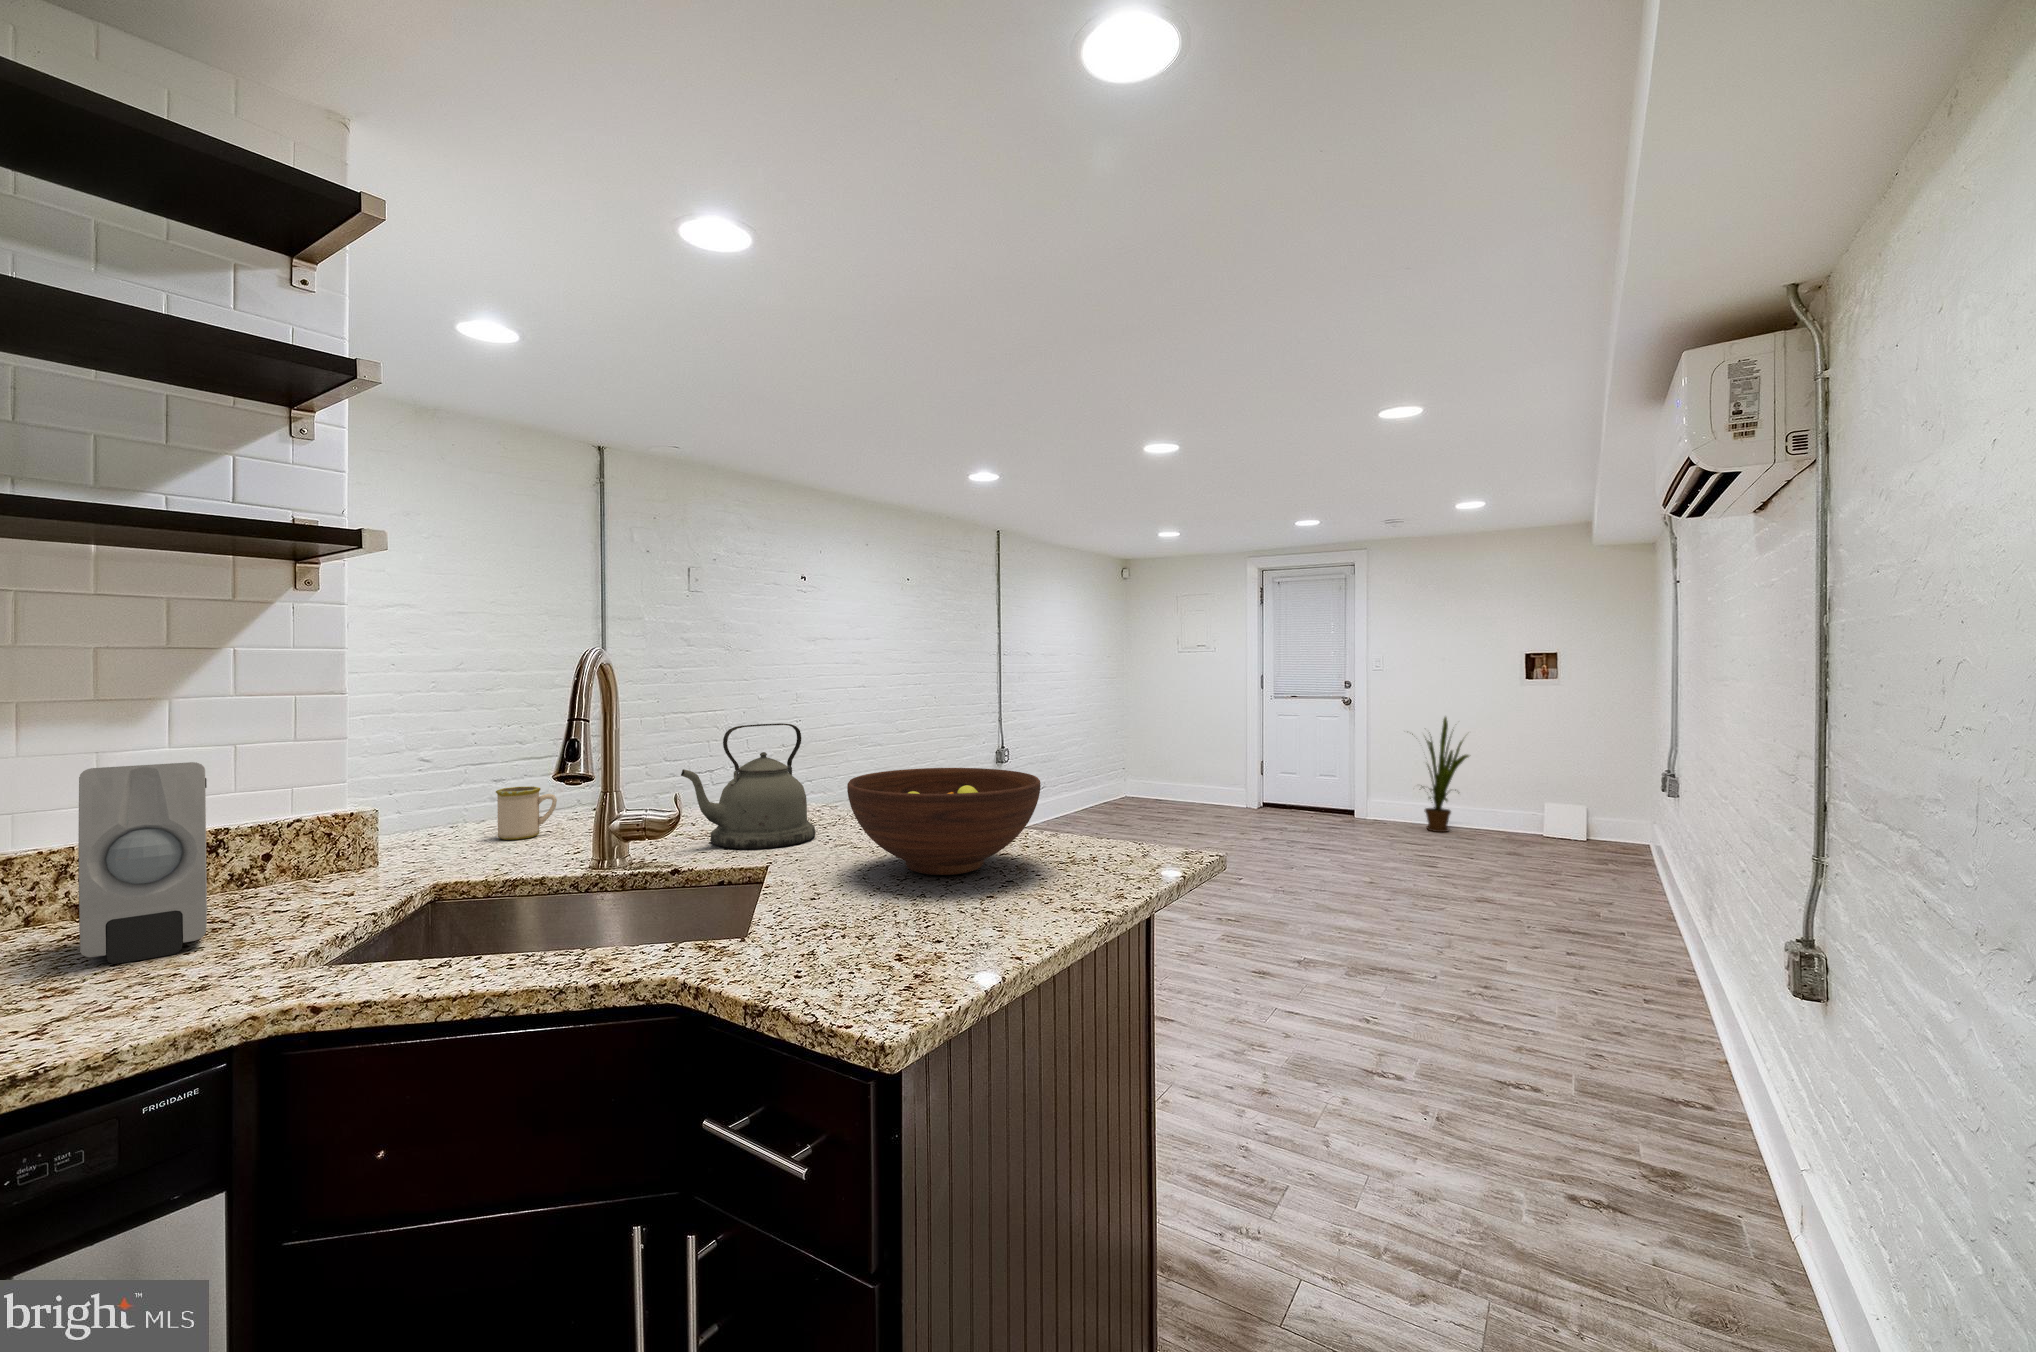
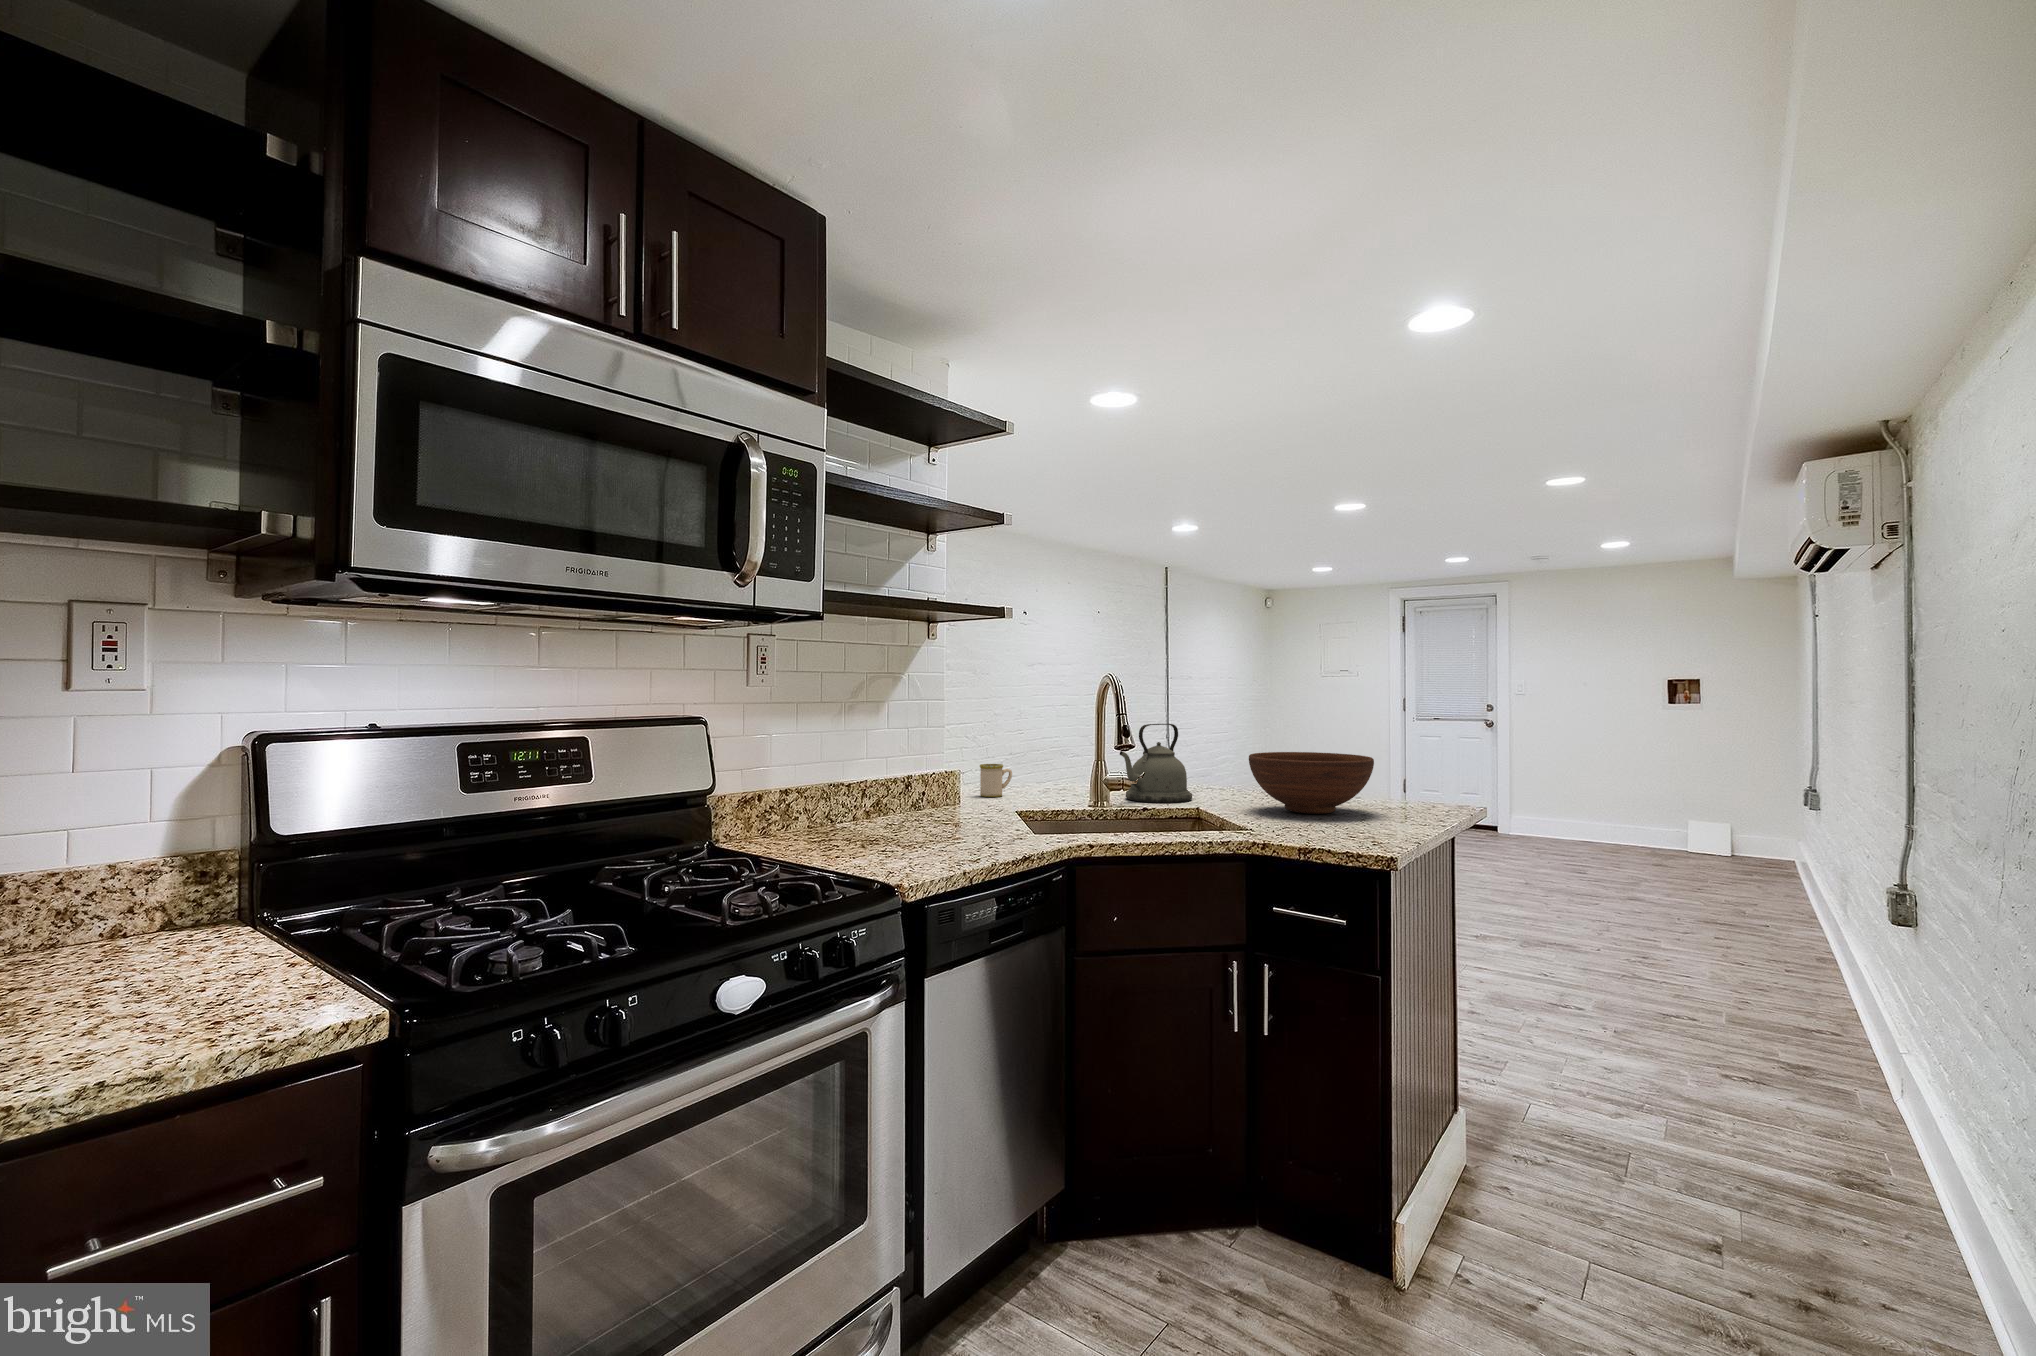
house plant: present [1412,717,1469,832] -> none [1547,738,1616,847]
soap dispenser: present [78,762,208,964] -> none [897,733,969,833]

